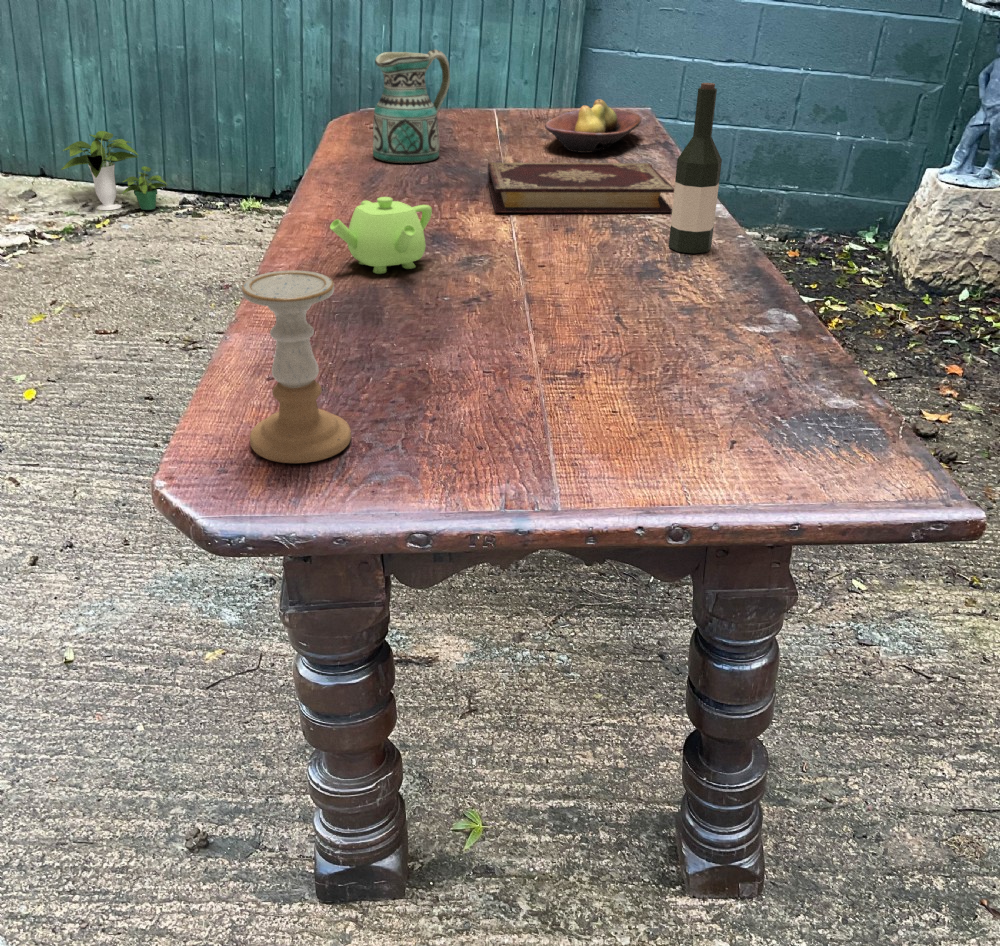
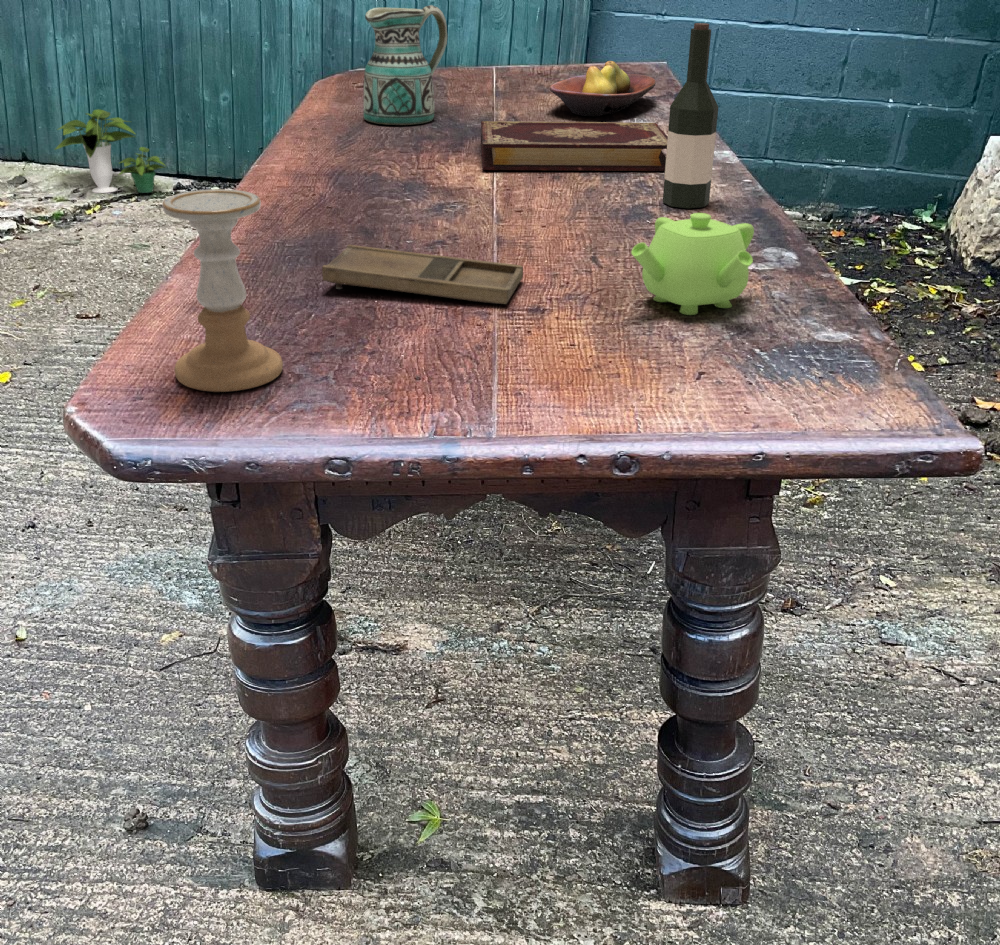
teapot: present [330,197,432,274] -> present [631,213,754,315]
tray: none [372,301,557,362] -> present [322,245,523,304]

